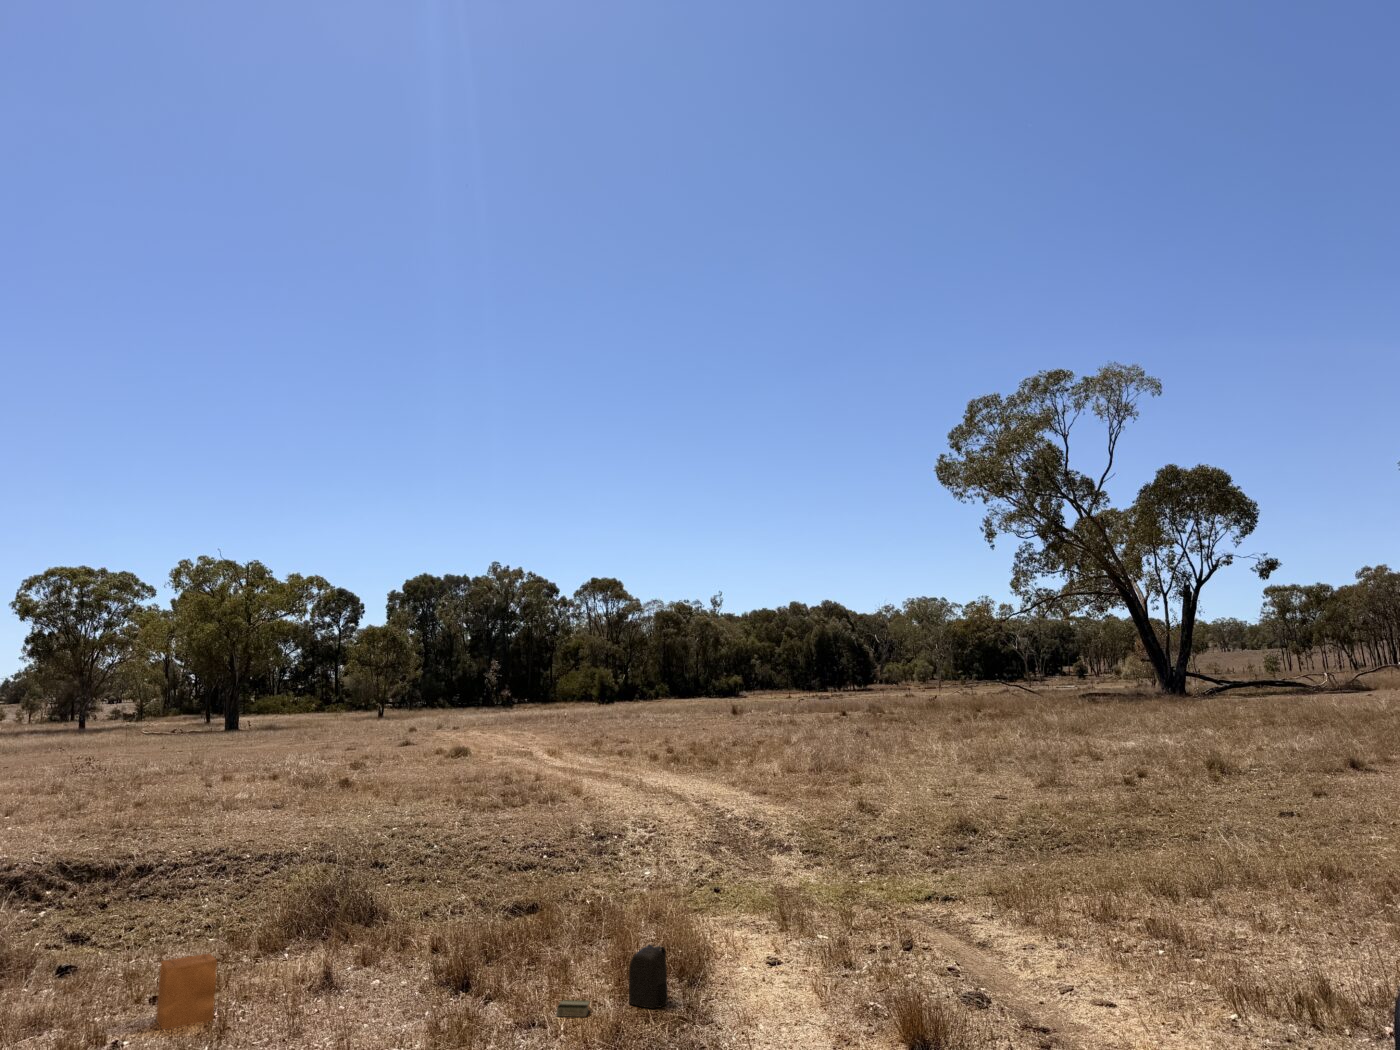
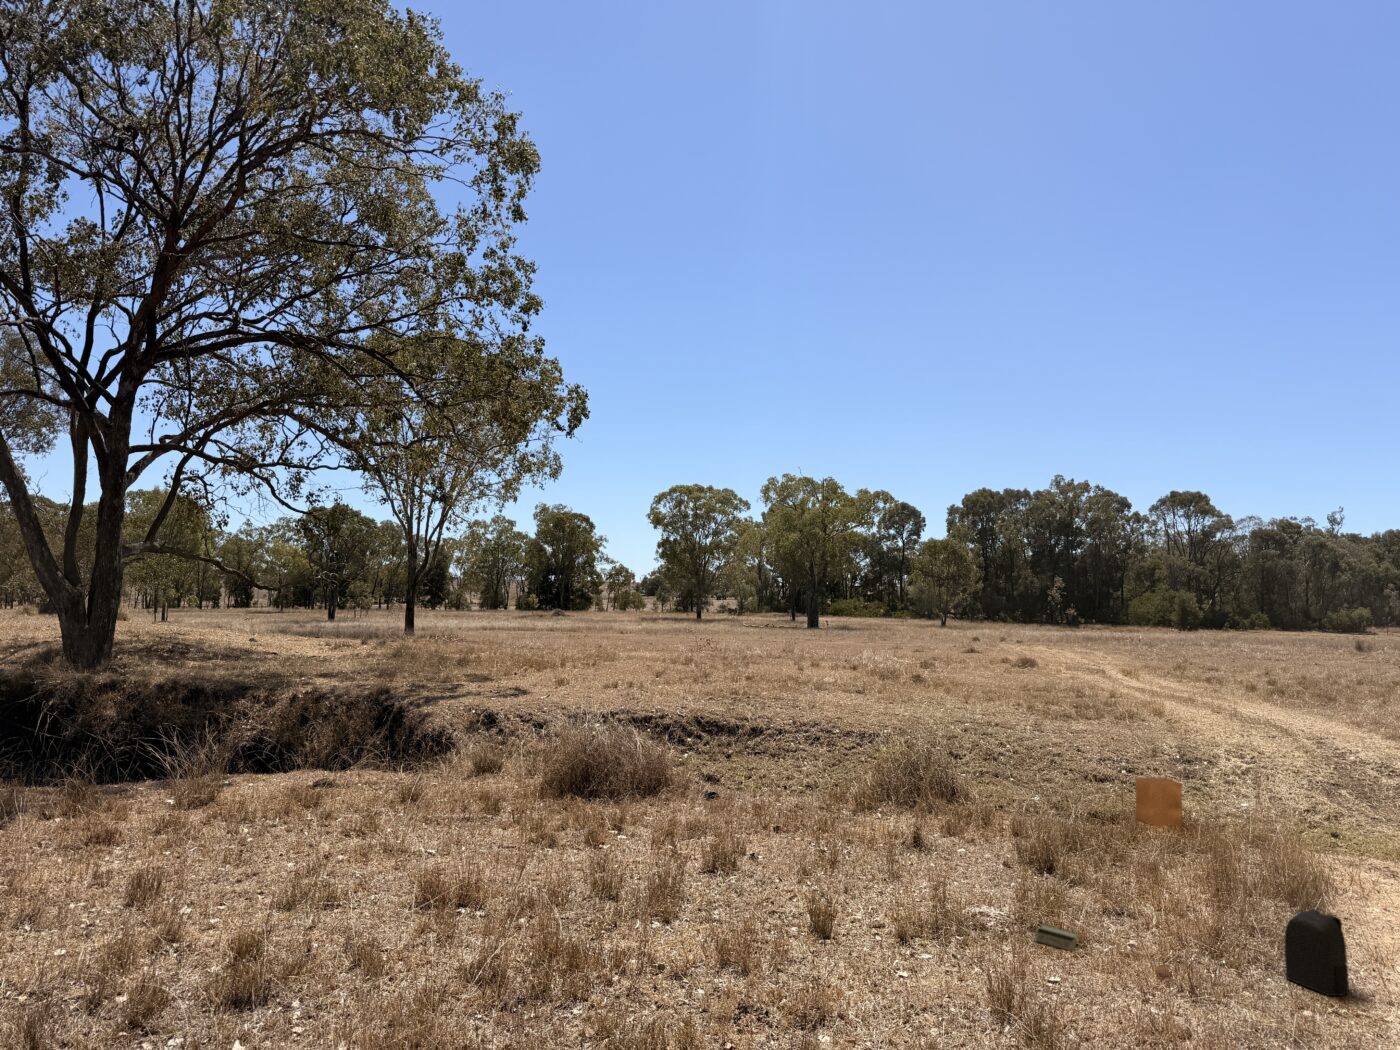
cardboard box: present [157,953,217,1030] -> present [1135,777,1182,826]
toolbox: present [556,1000,590,1017] -> present [1036,924,1078,951]

